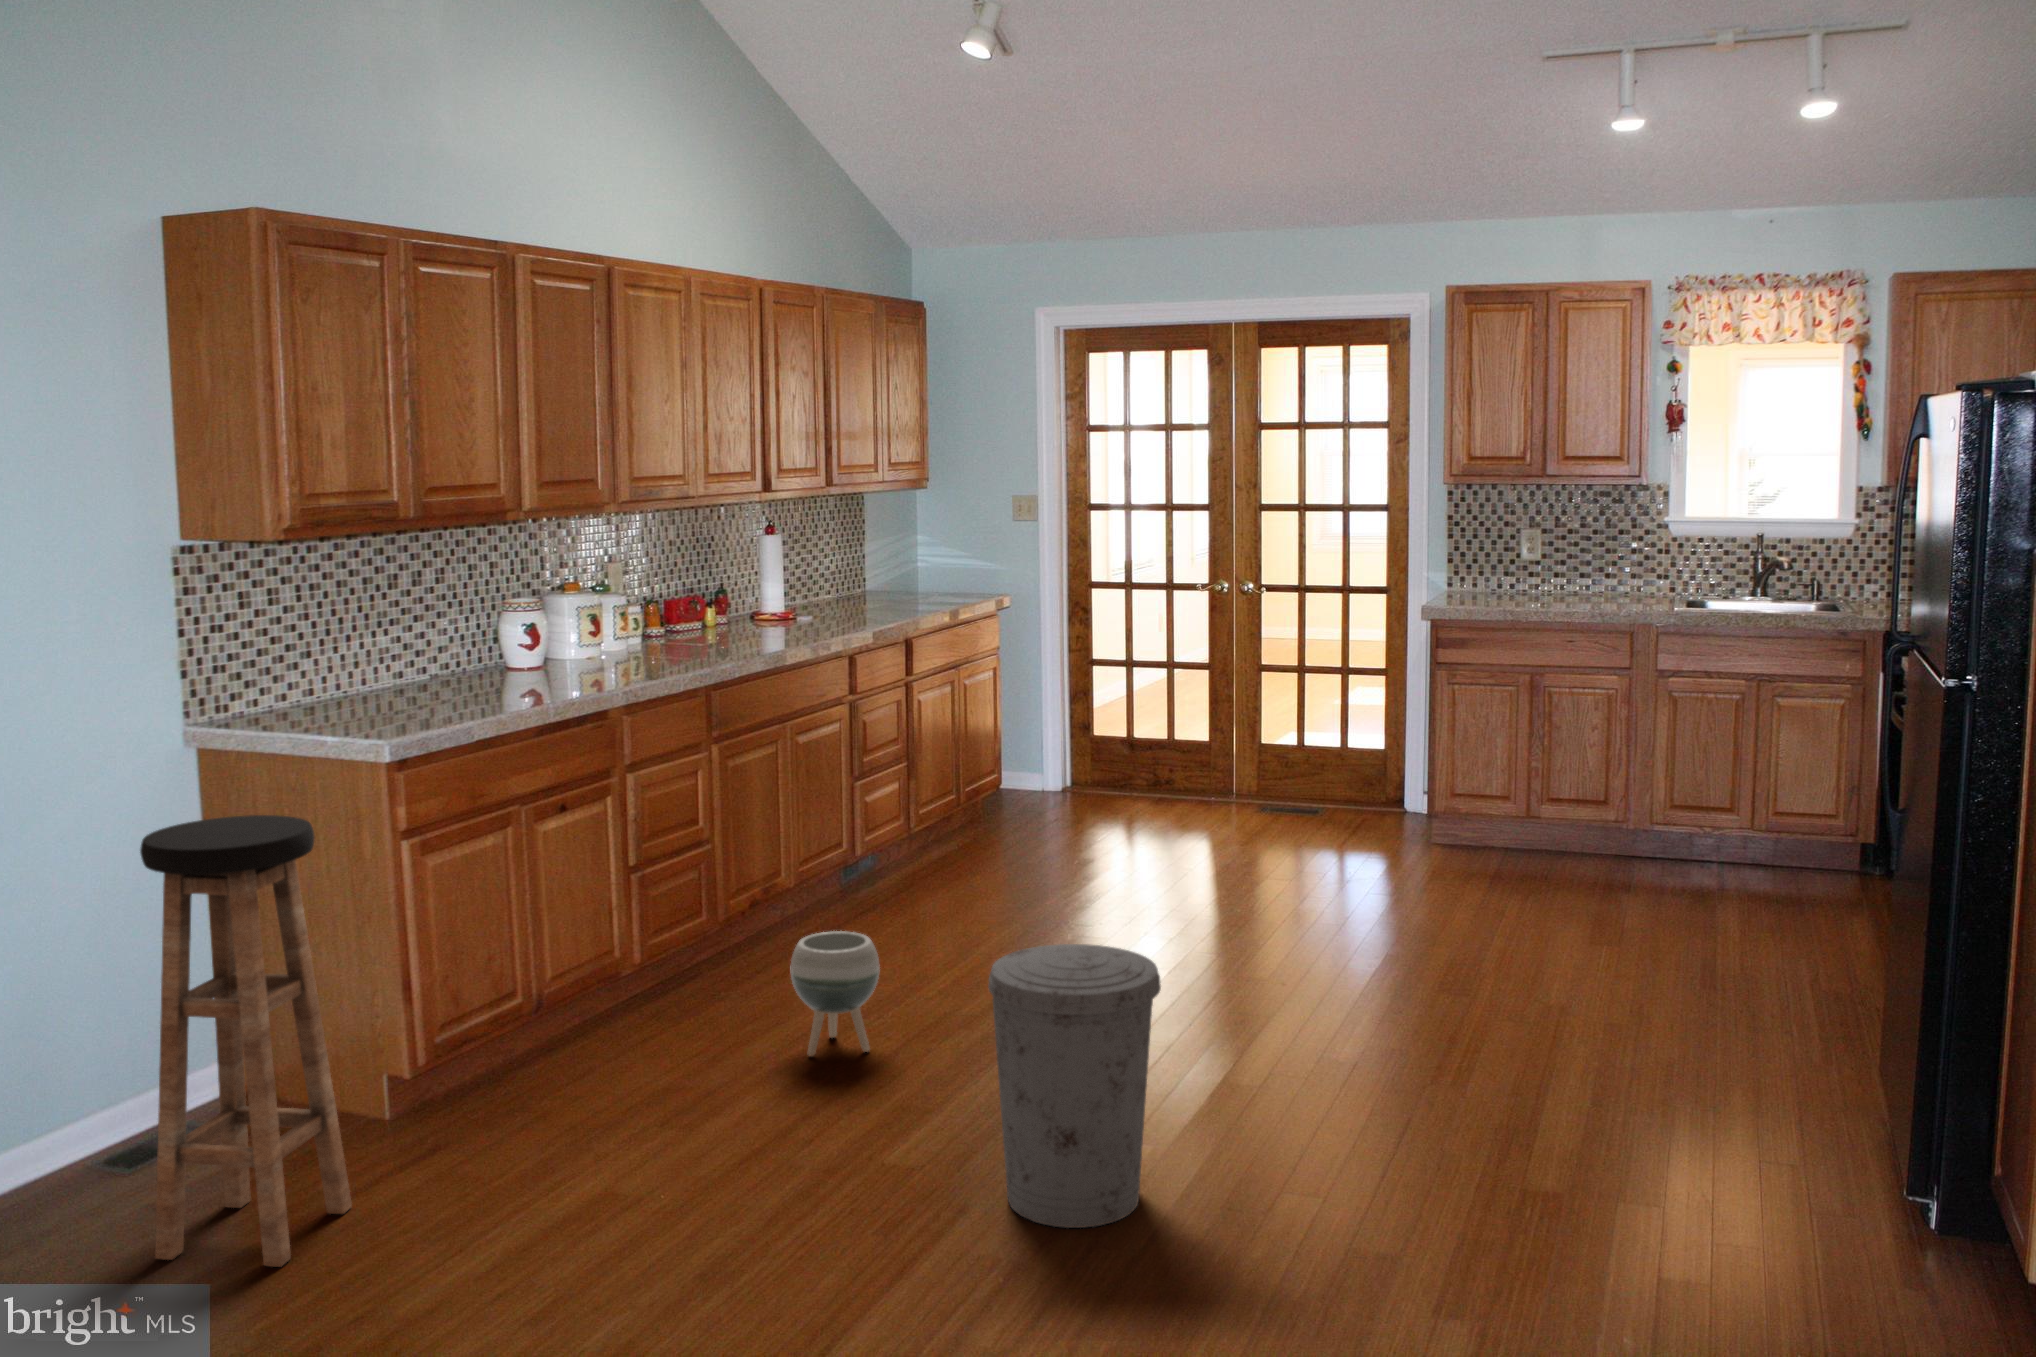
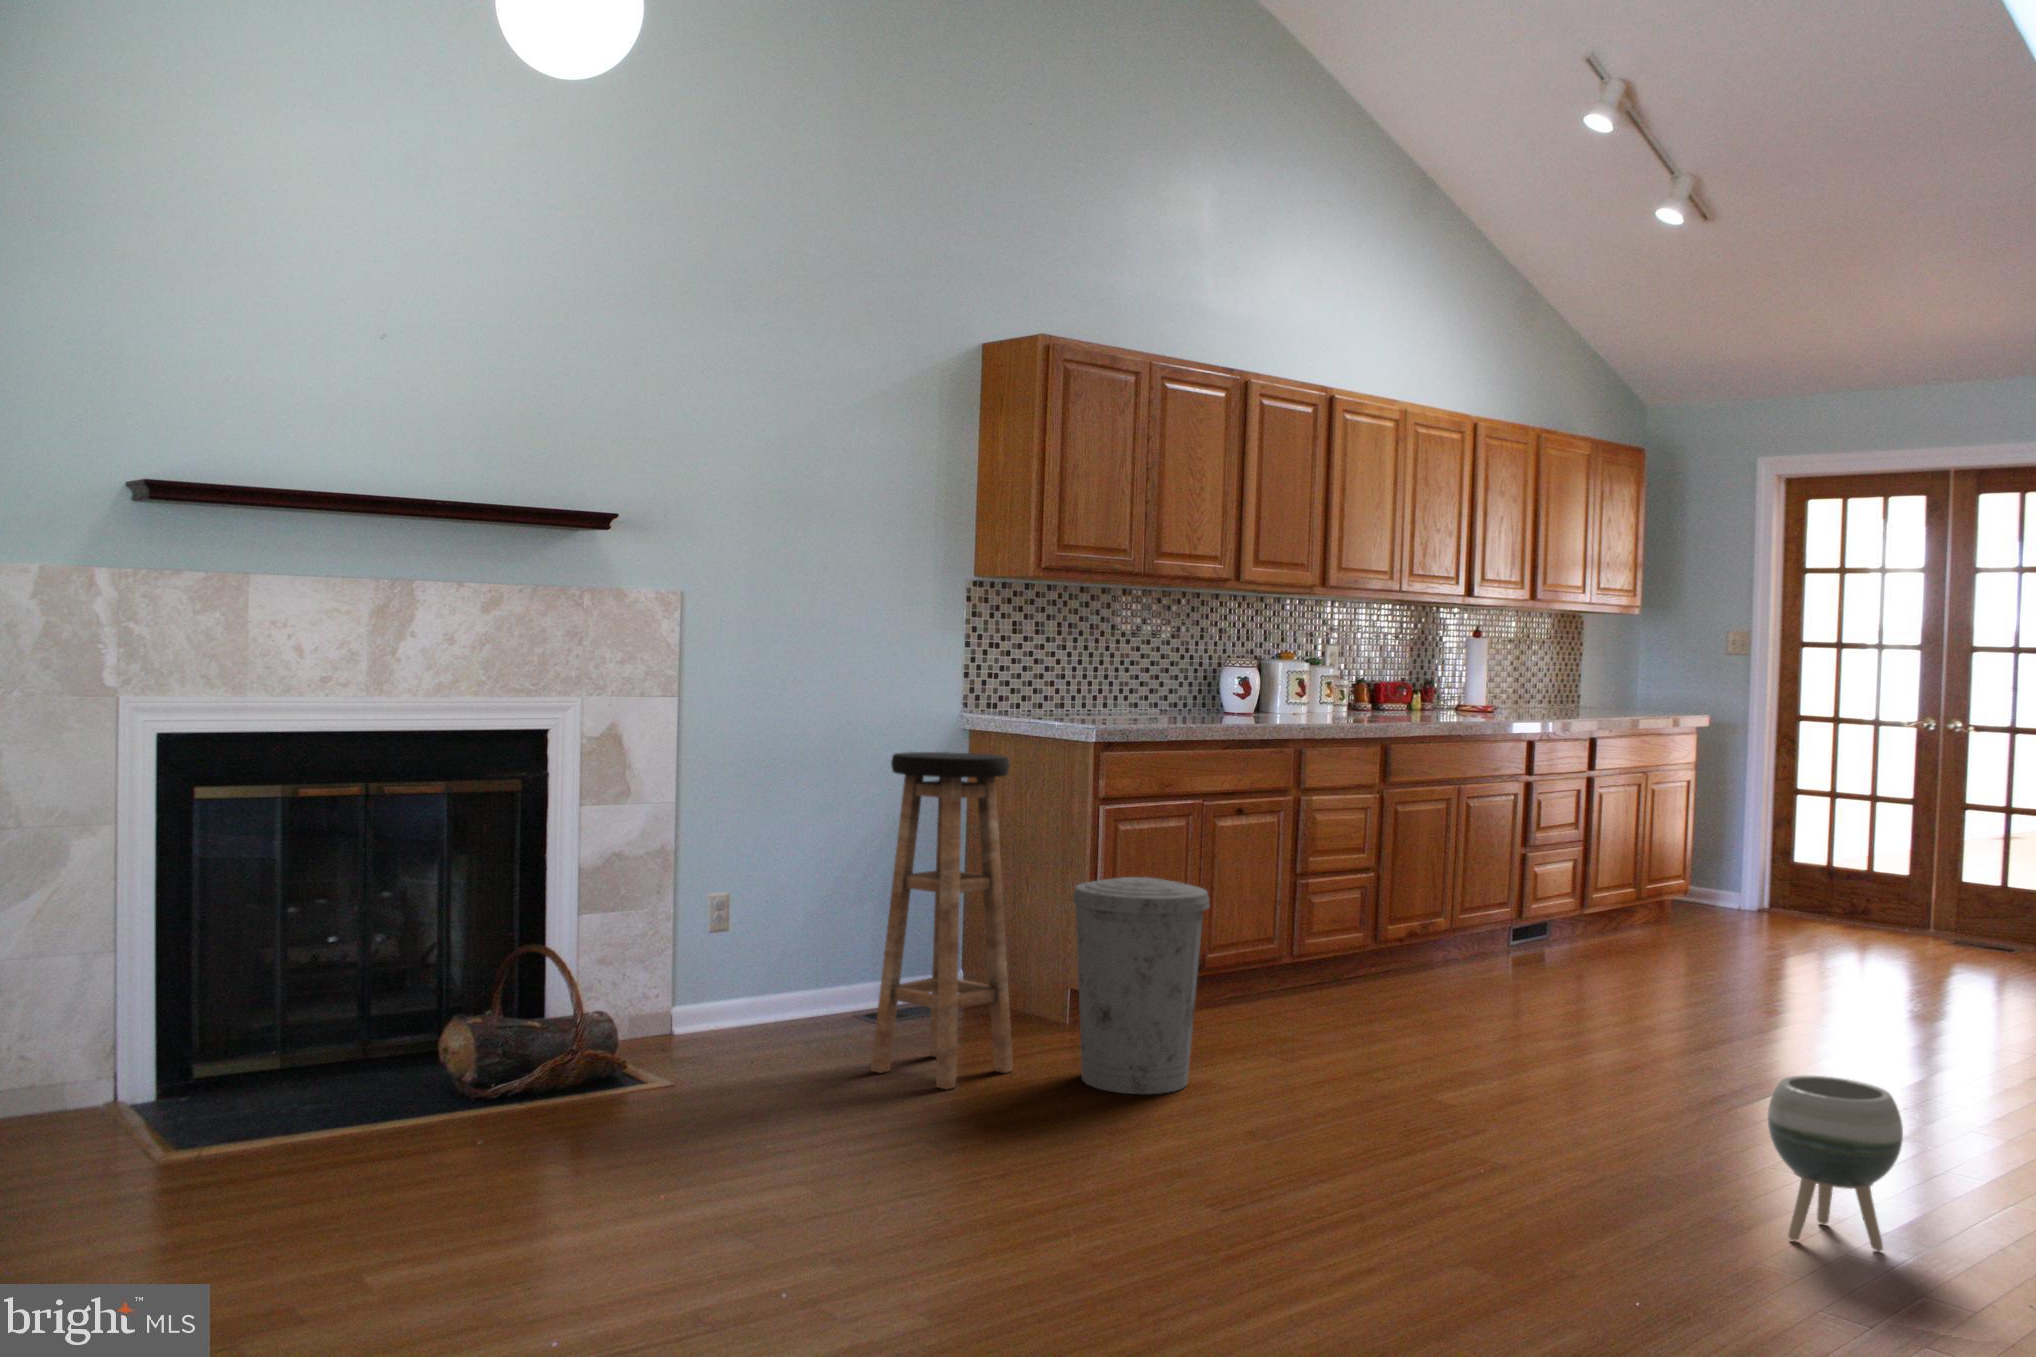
planter: present [791,931,880,1056] -> present [1768,1076,1903,1251]
trash can: present [988,944,1161,1228] -> present [1073,877,1209,1094]

